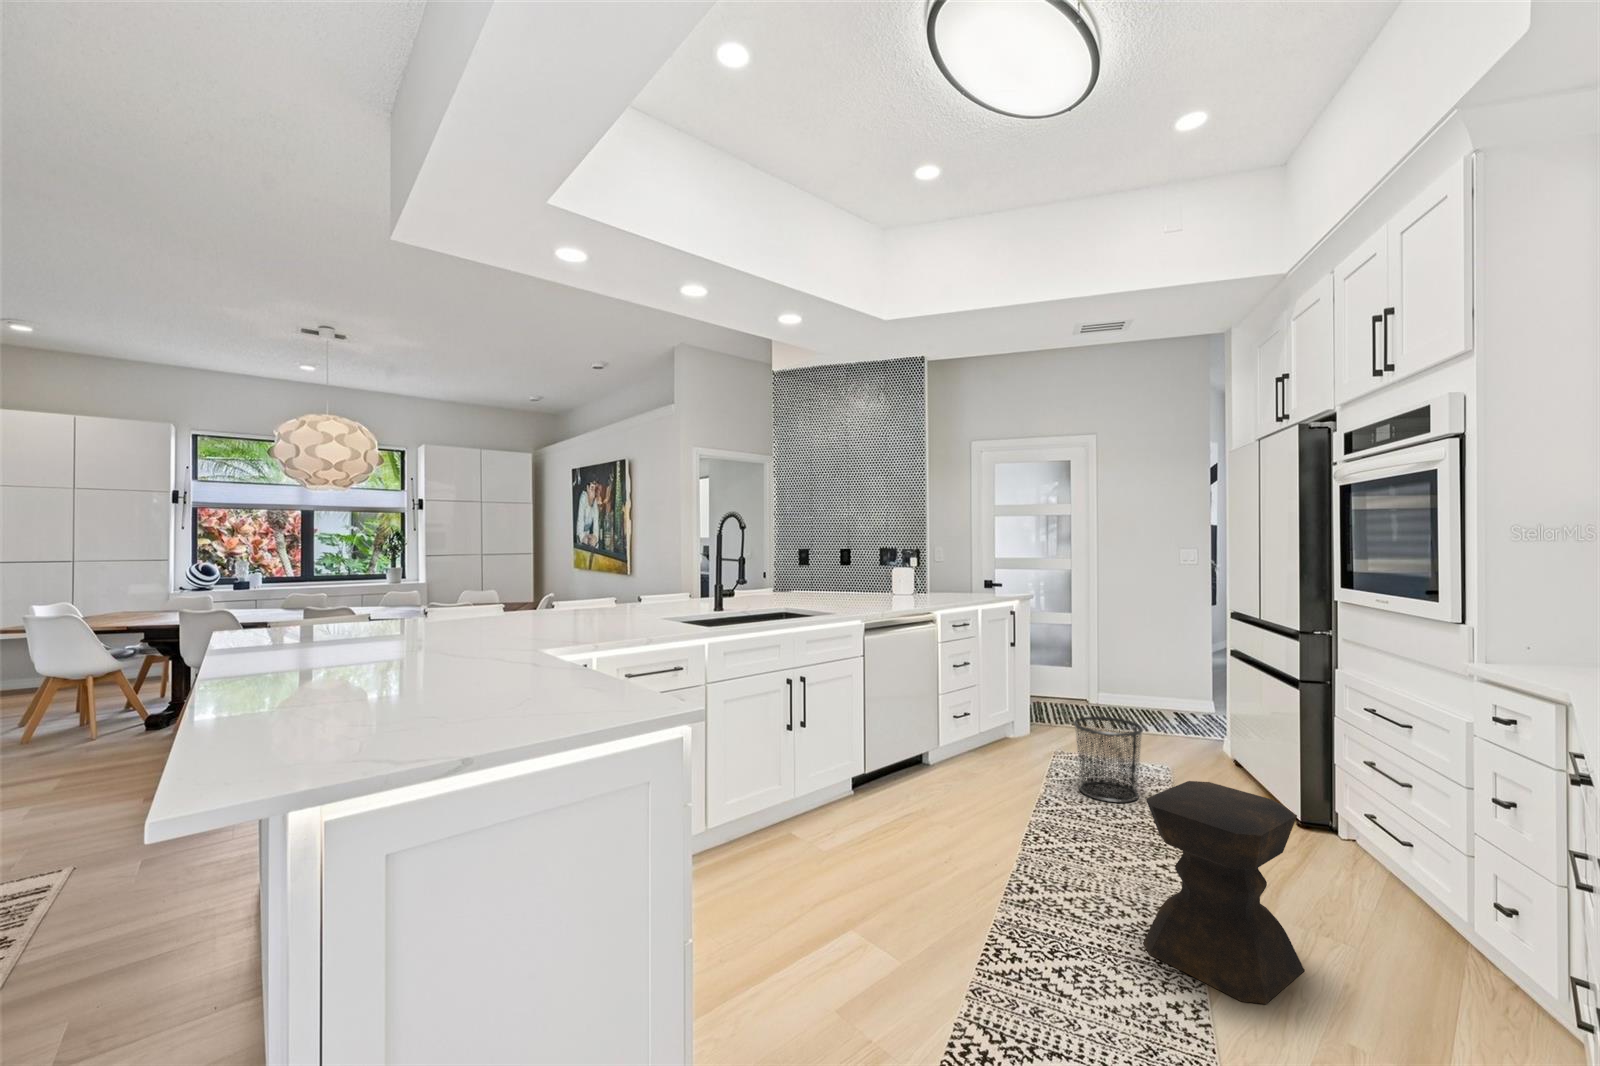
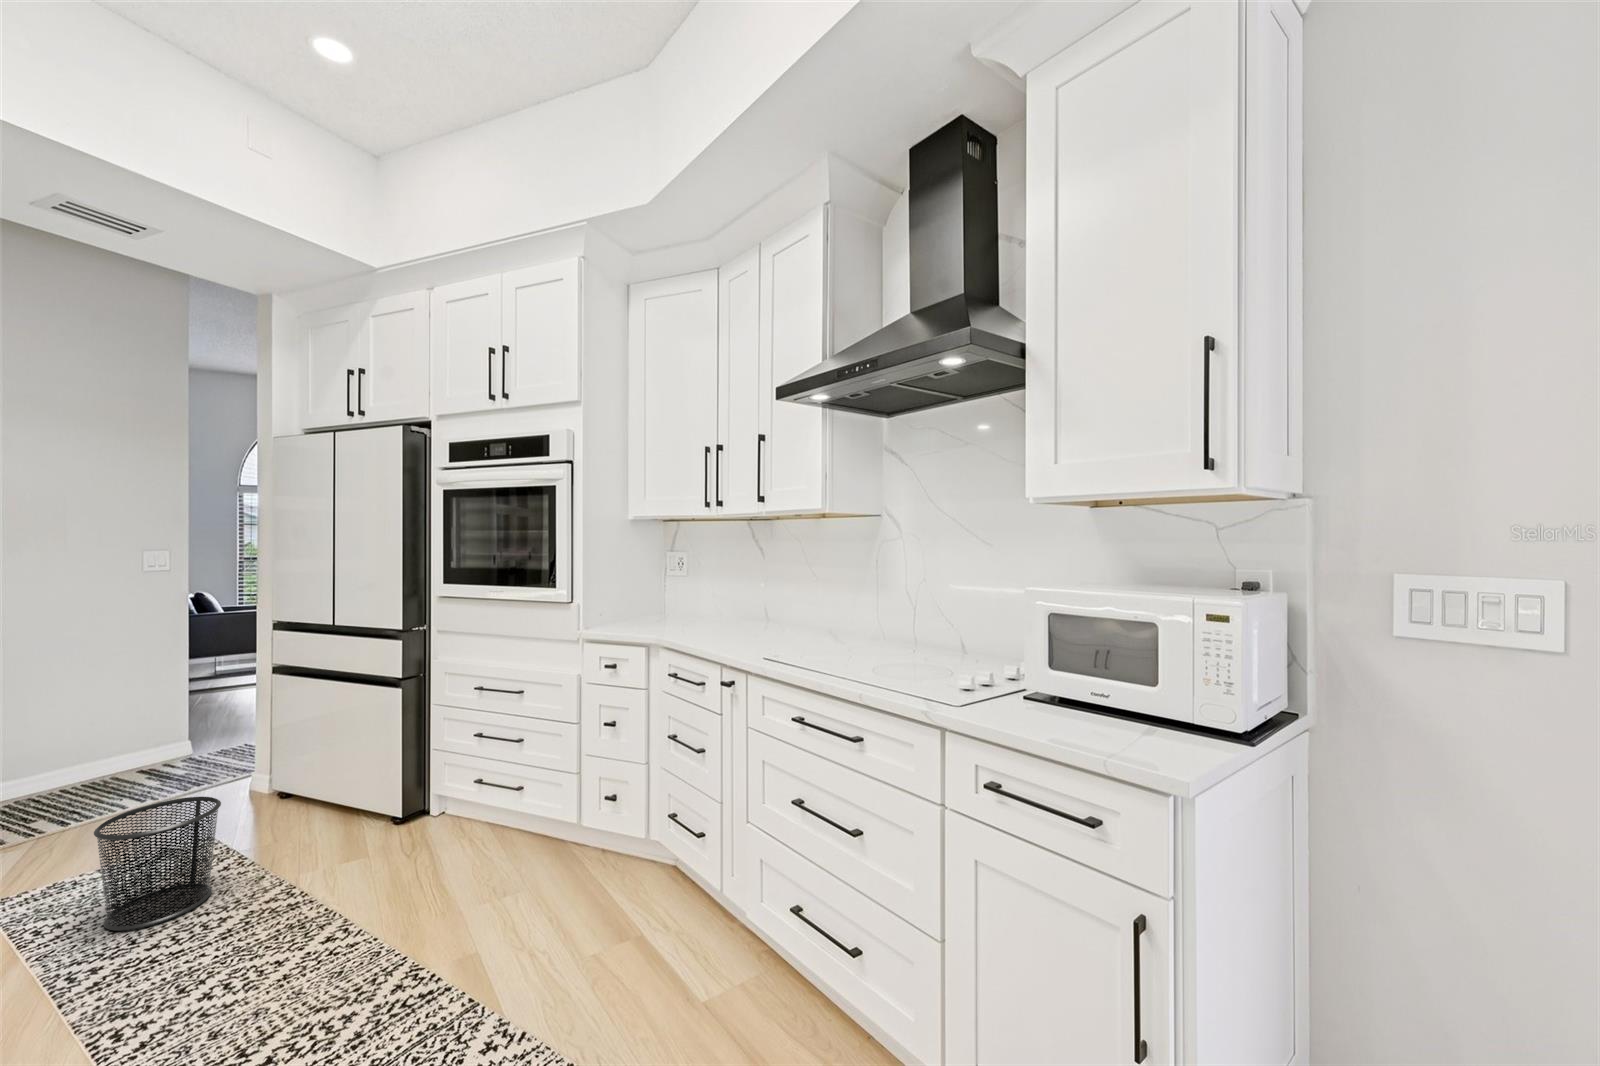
stool: present [1143,781,1304,1004] -> none [398,799,531,1029]

